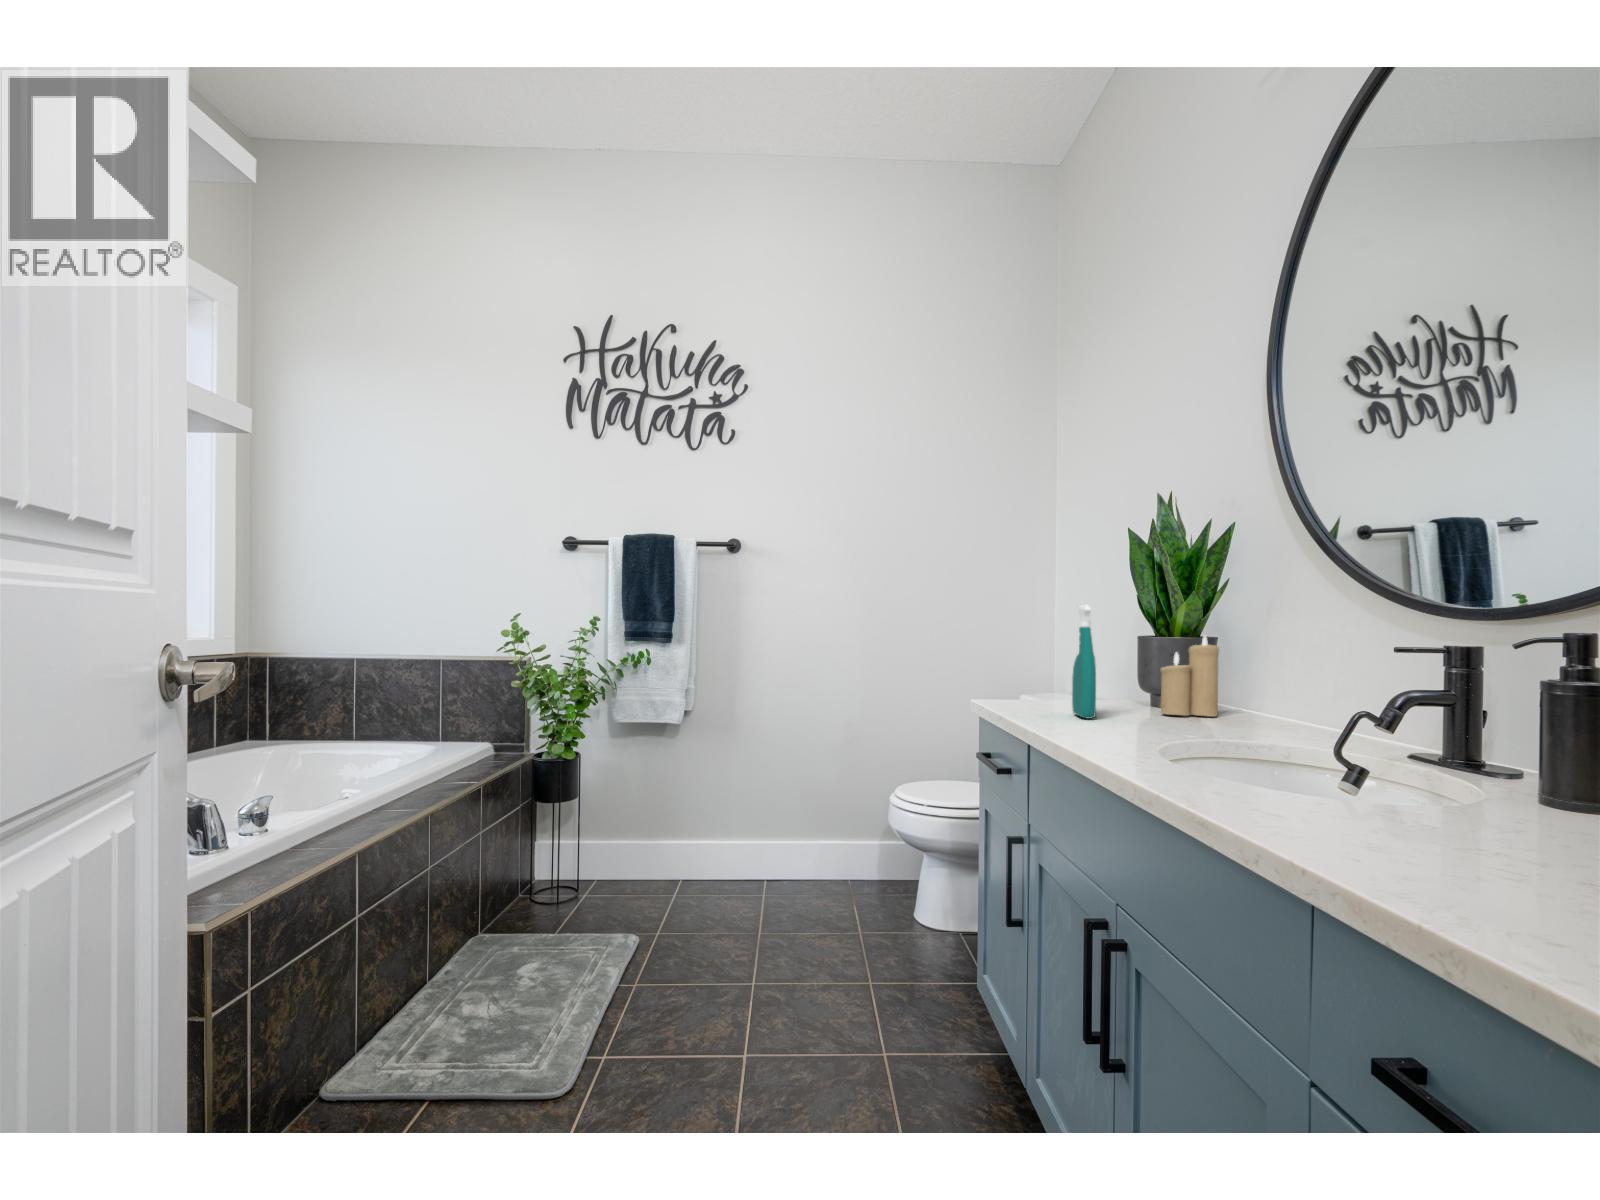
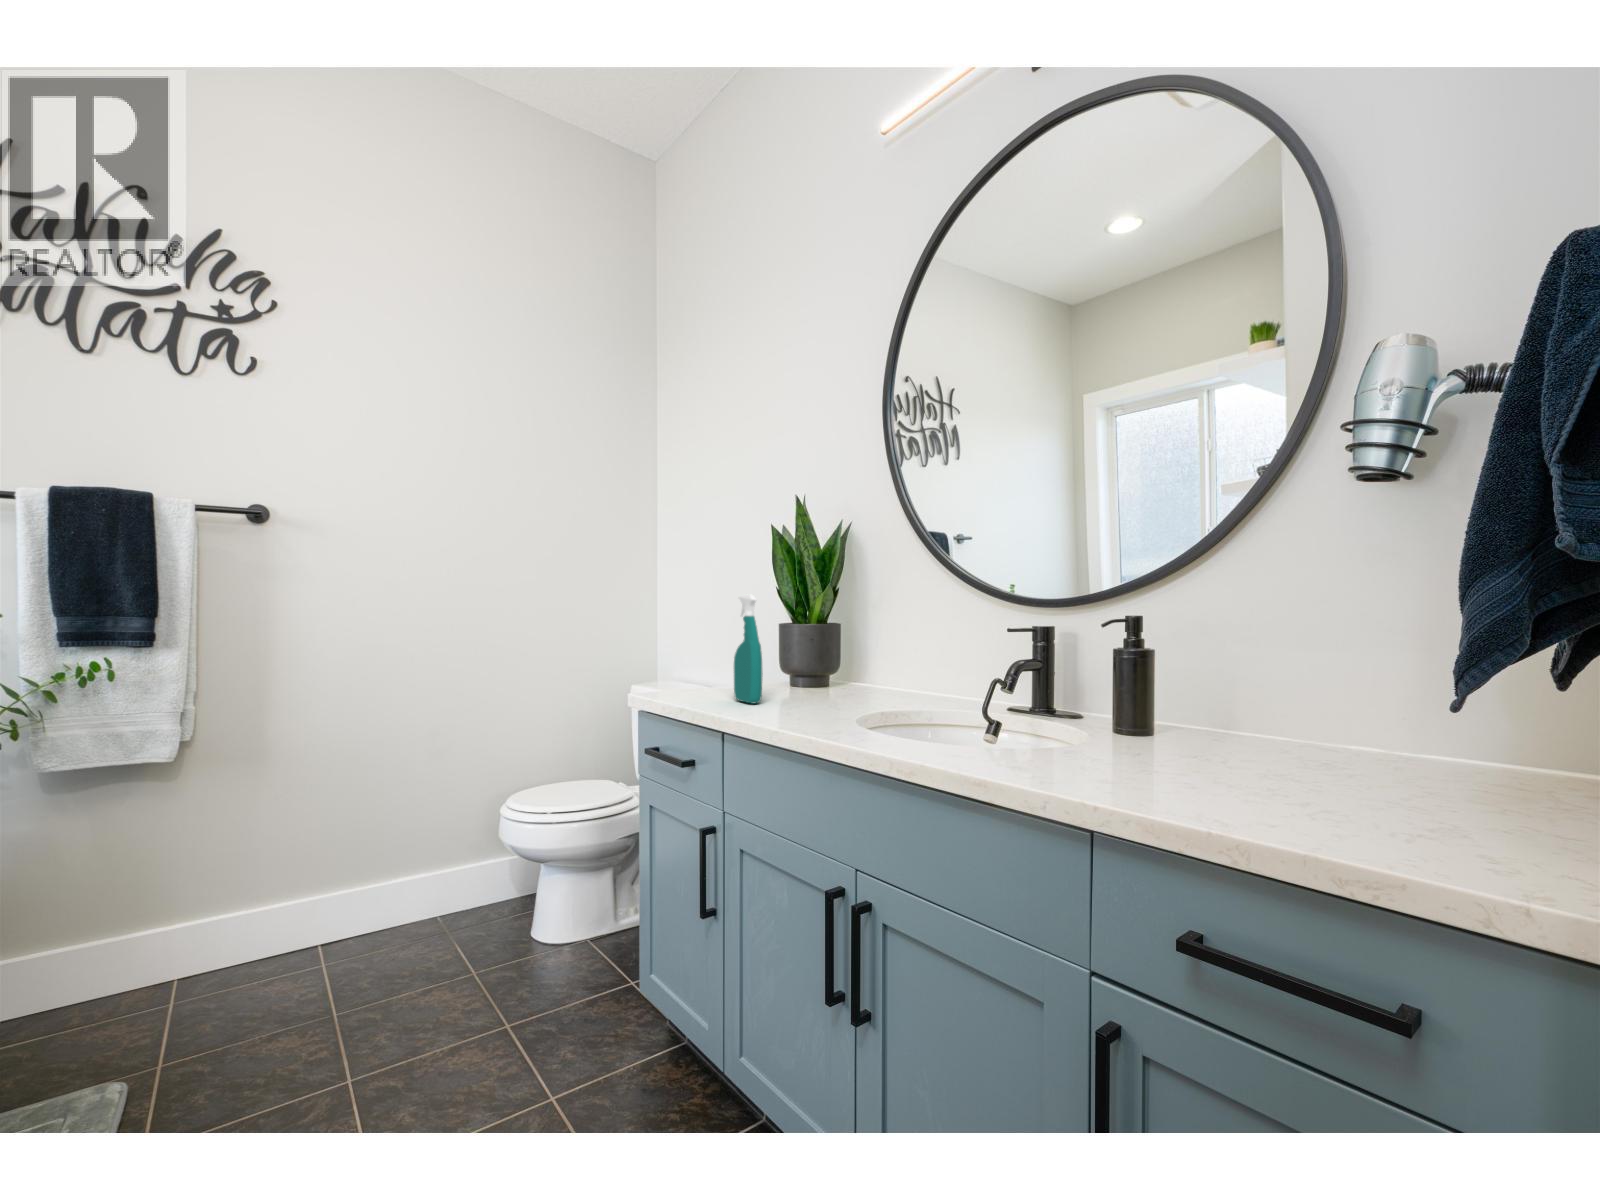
candle: present [1160,636,1219,717] -> none [800,621,845,693]

